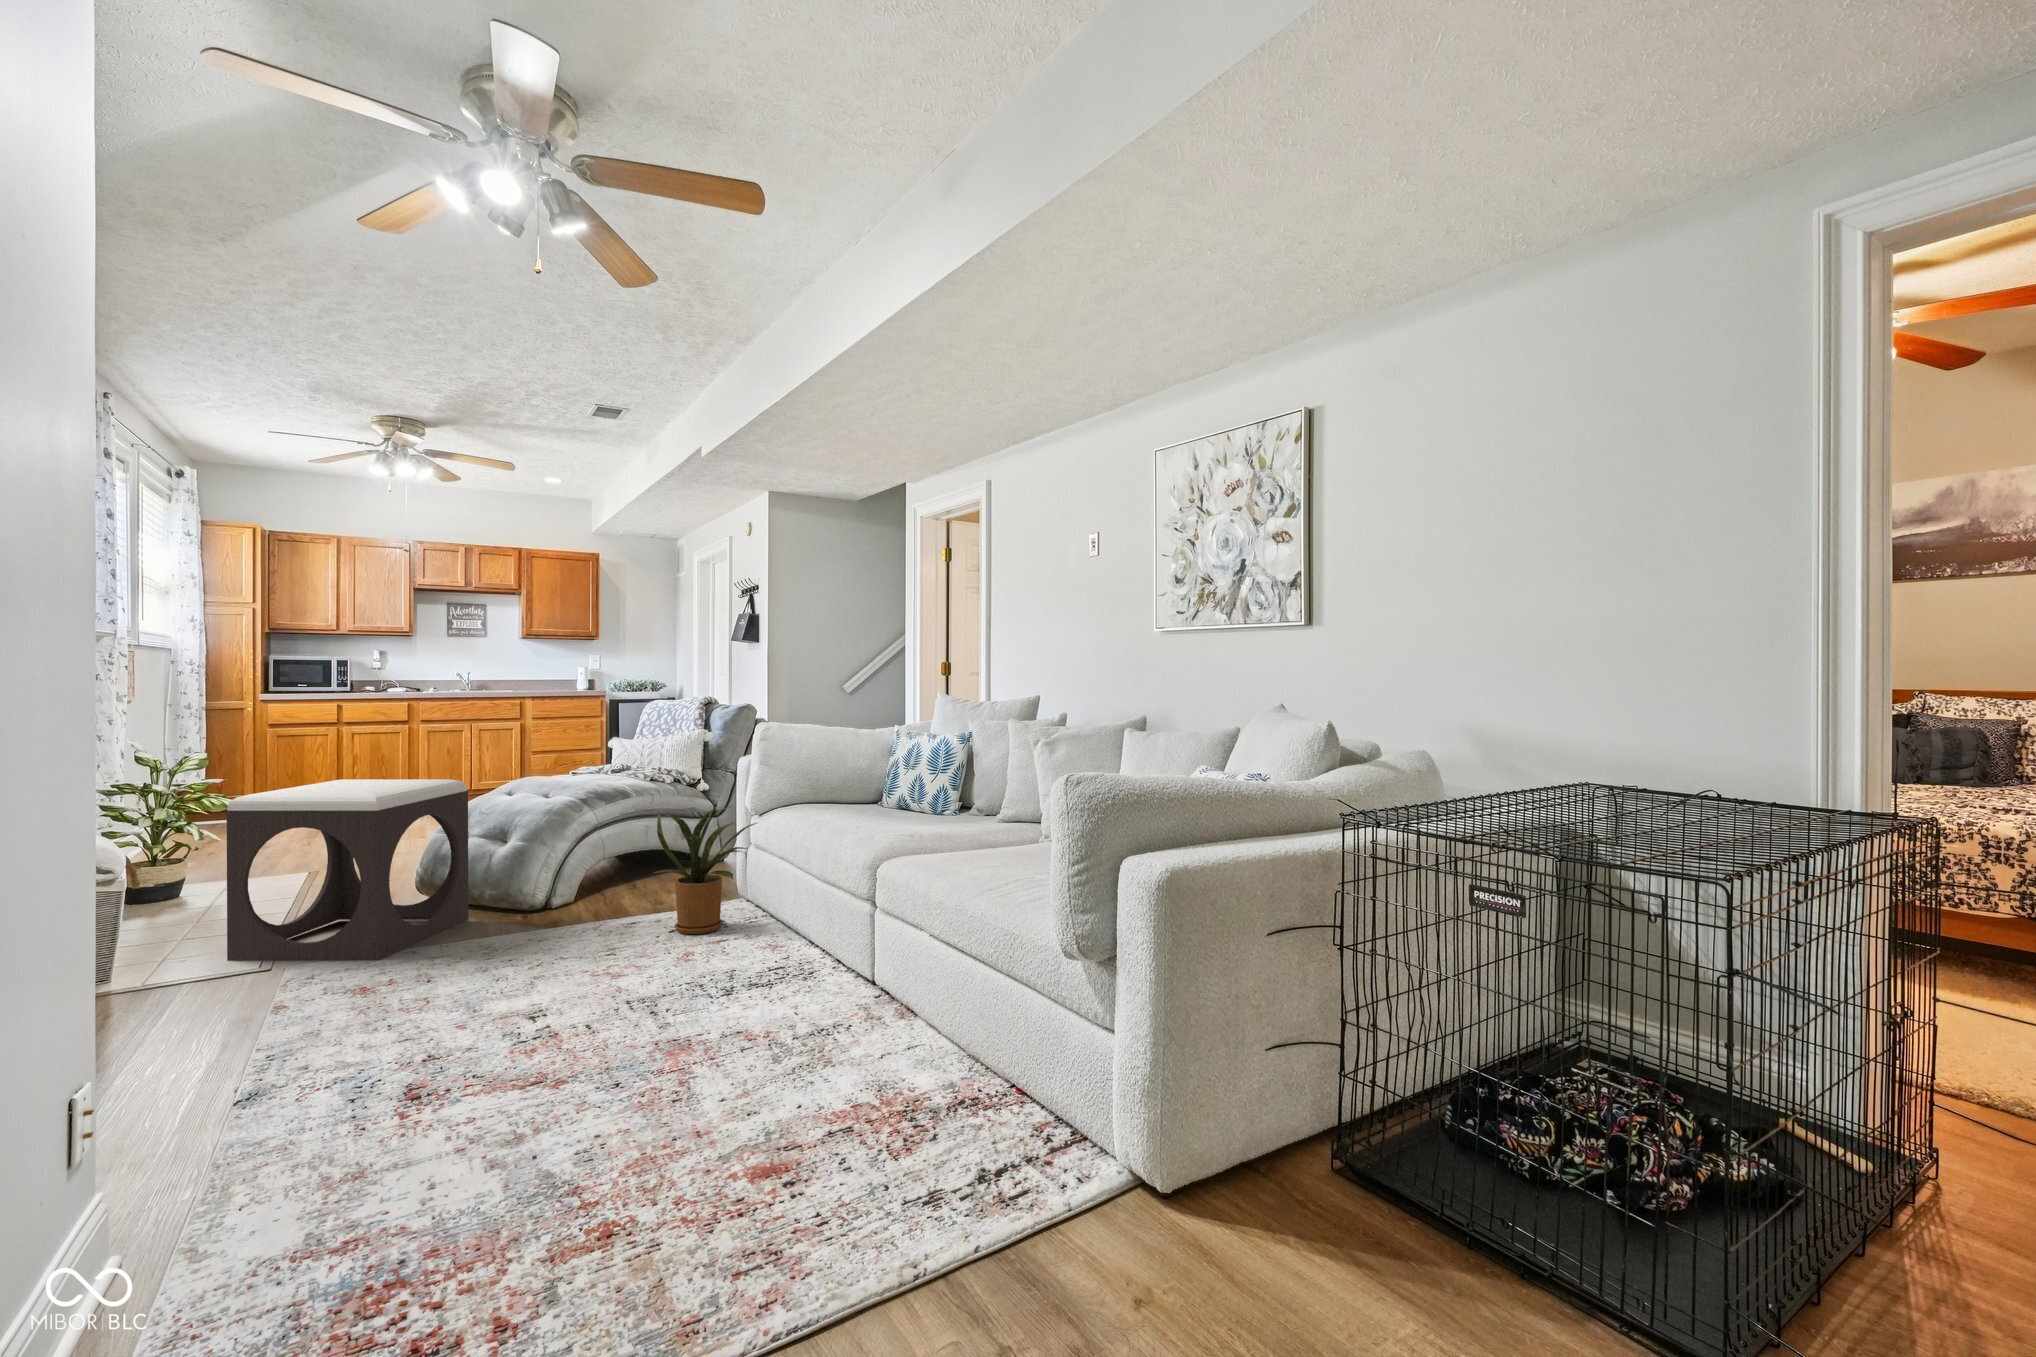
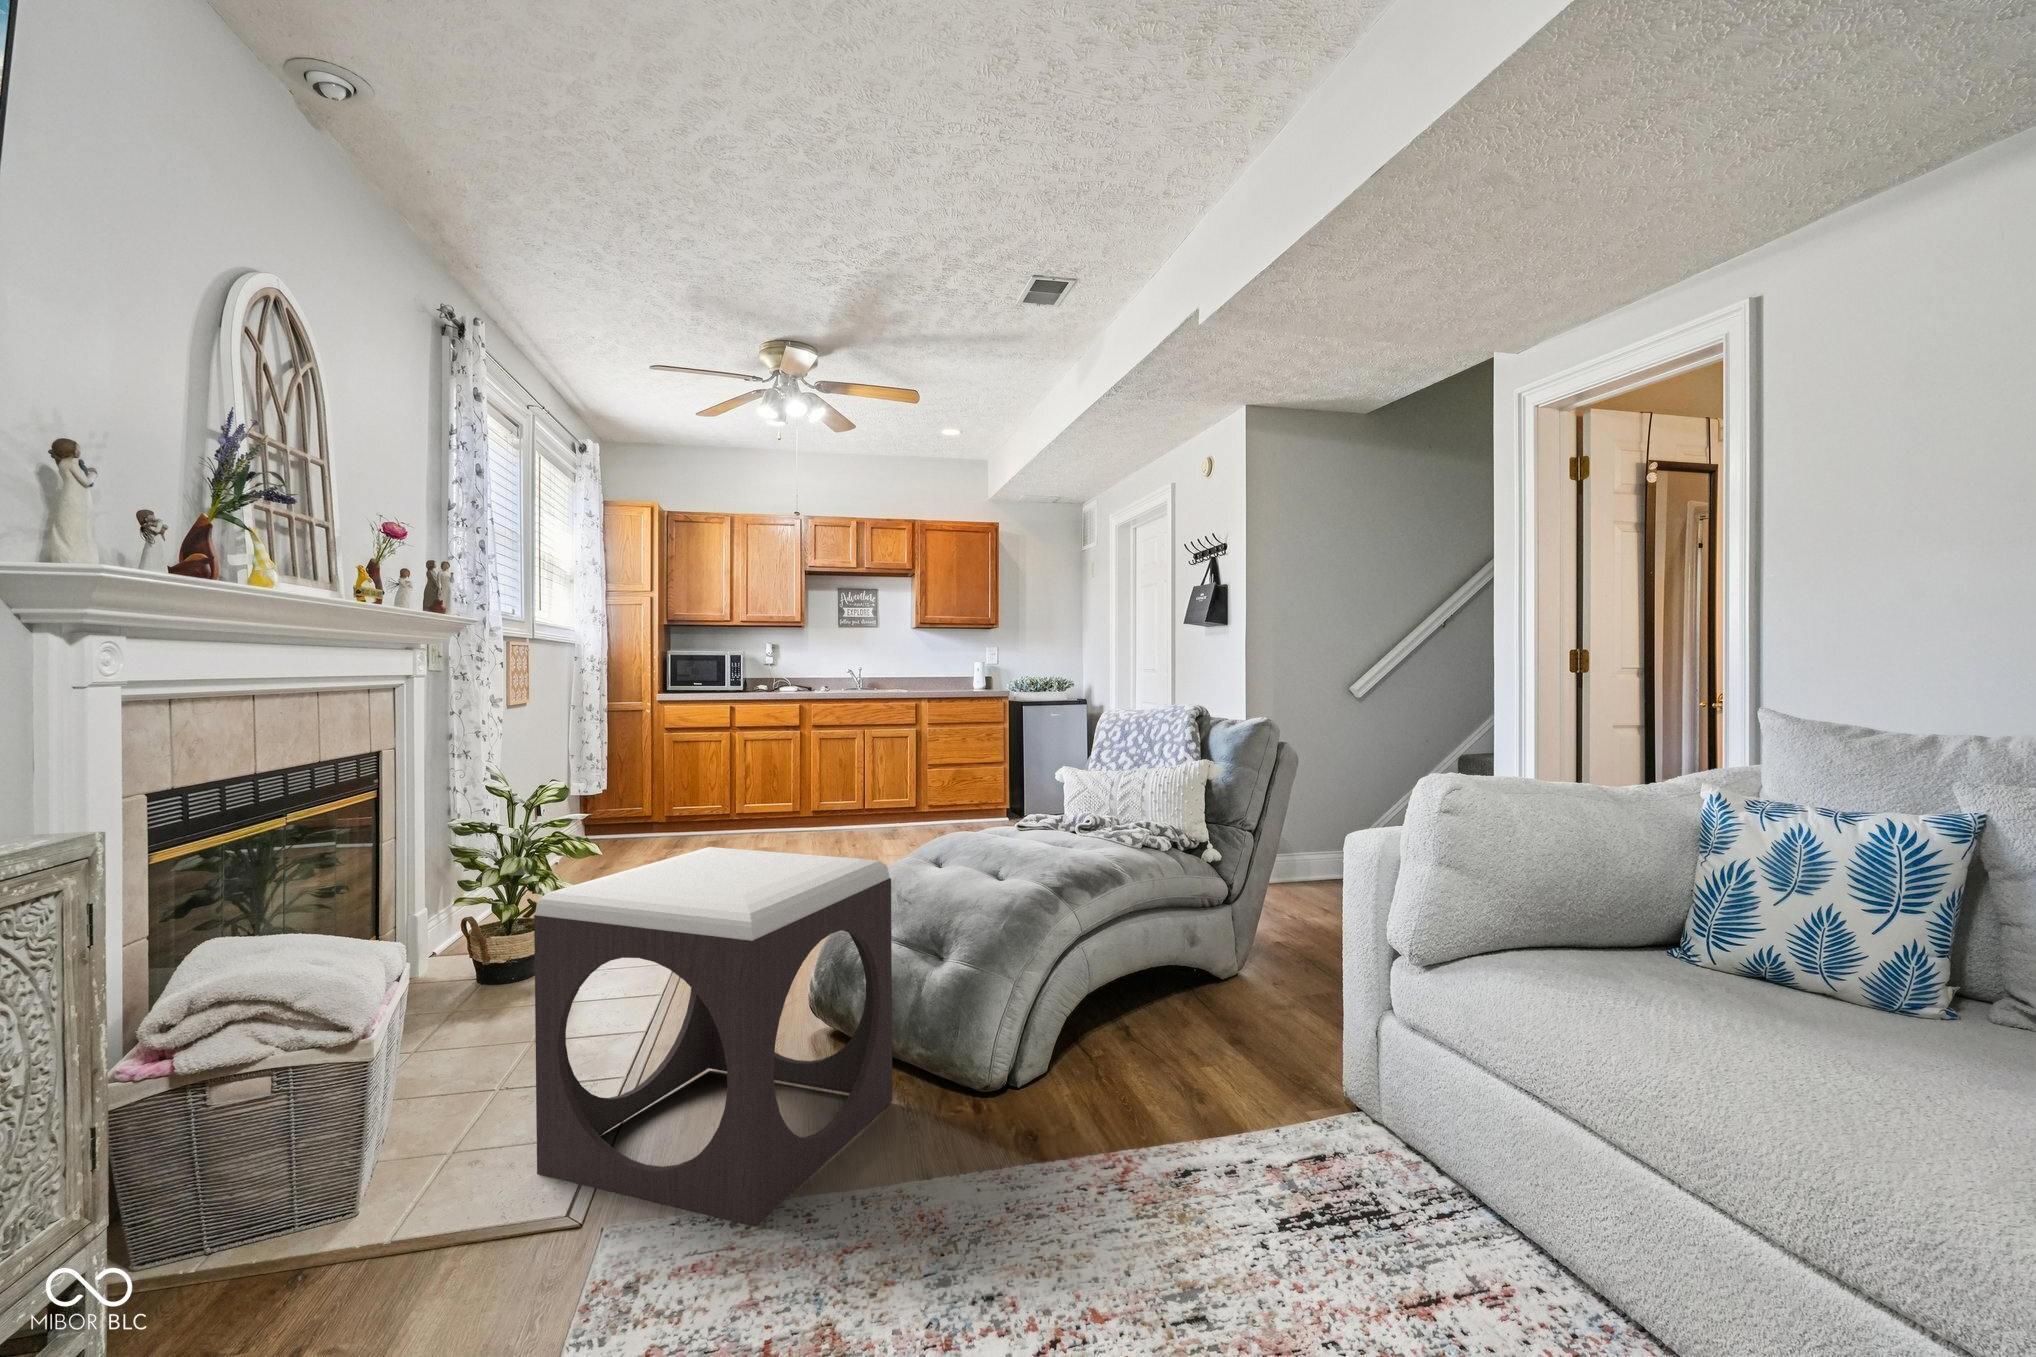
house plant: present [654,806,757,934] -> none [1221,950,1467,1240]

